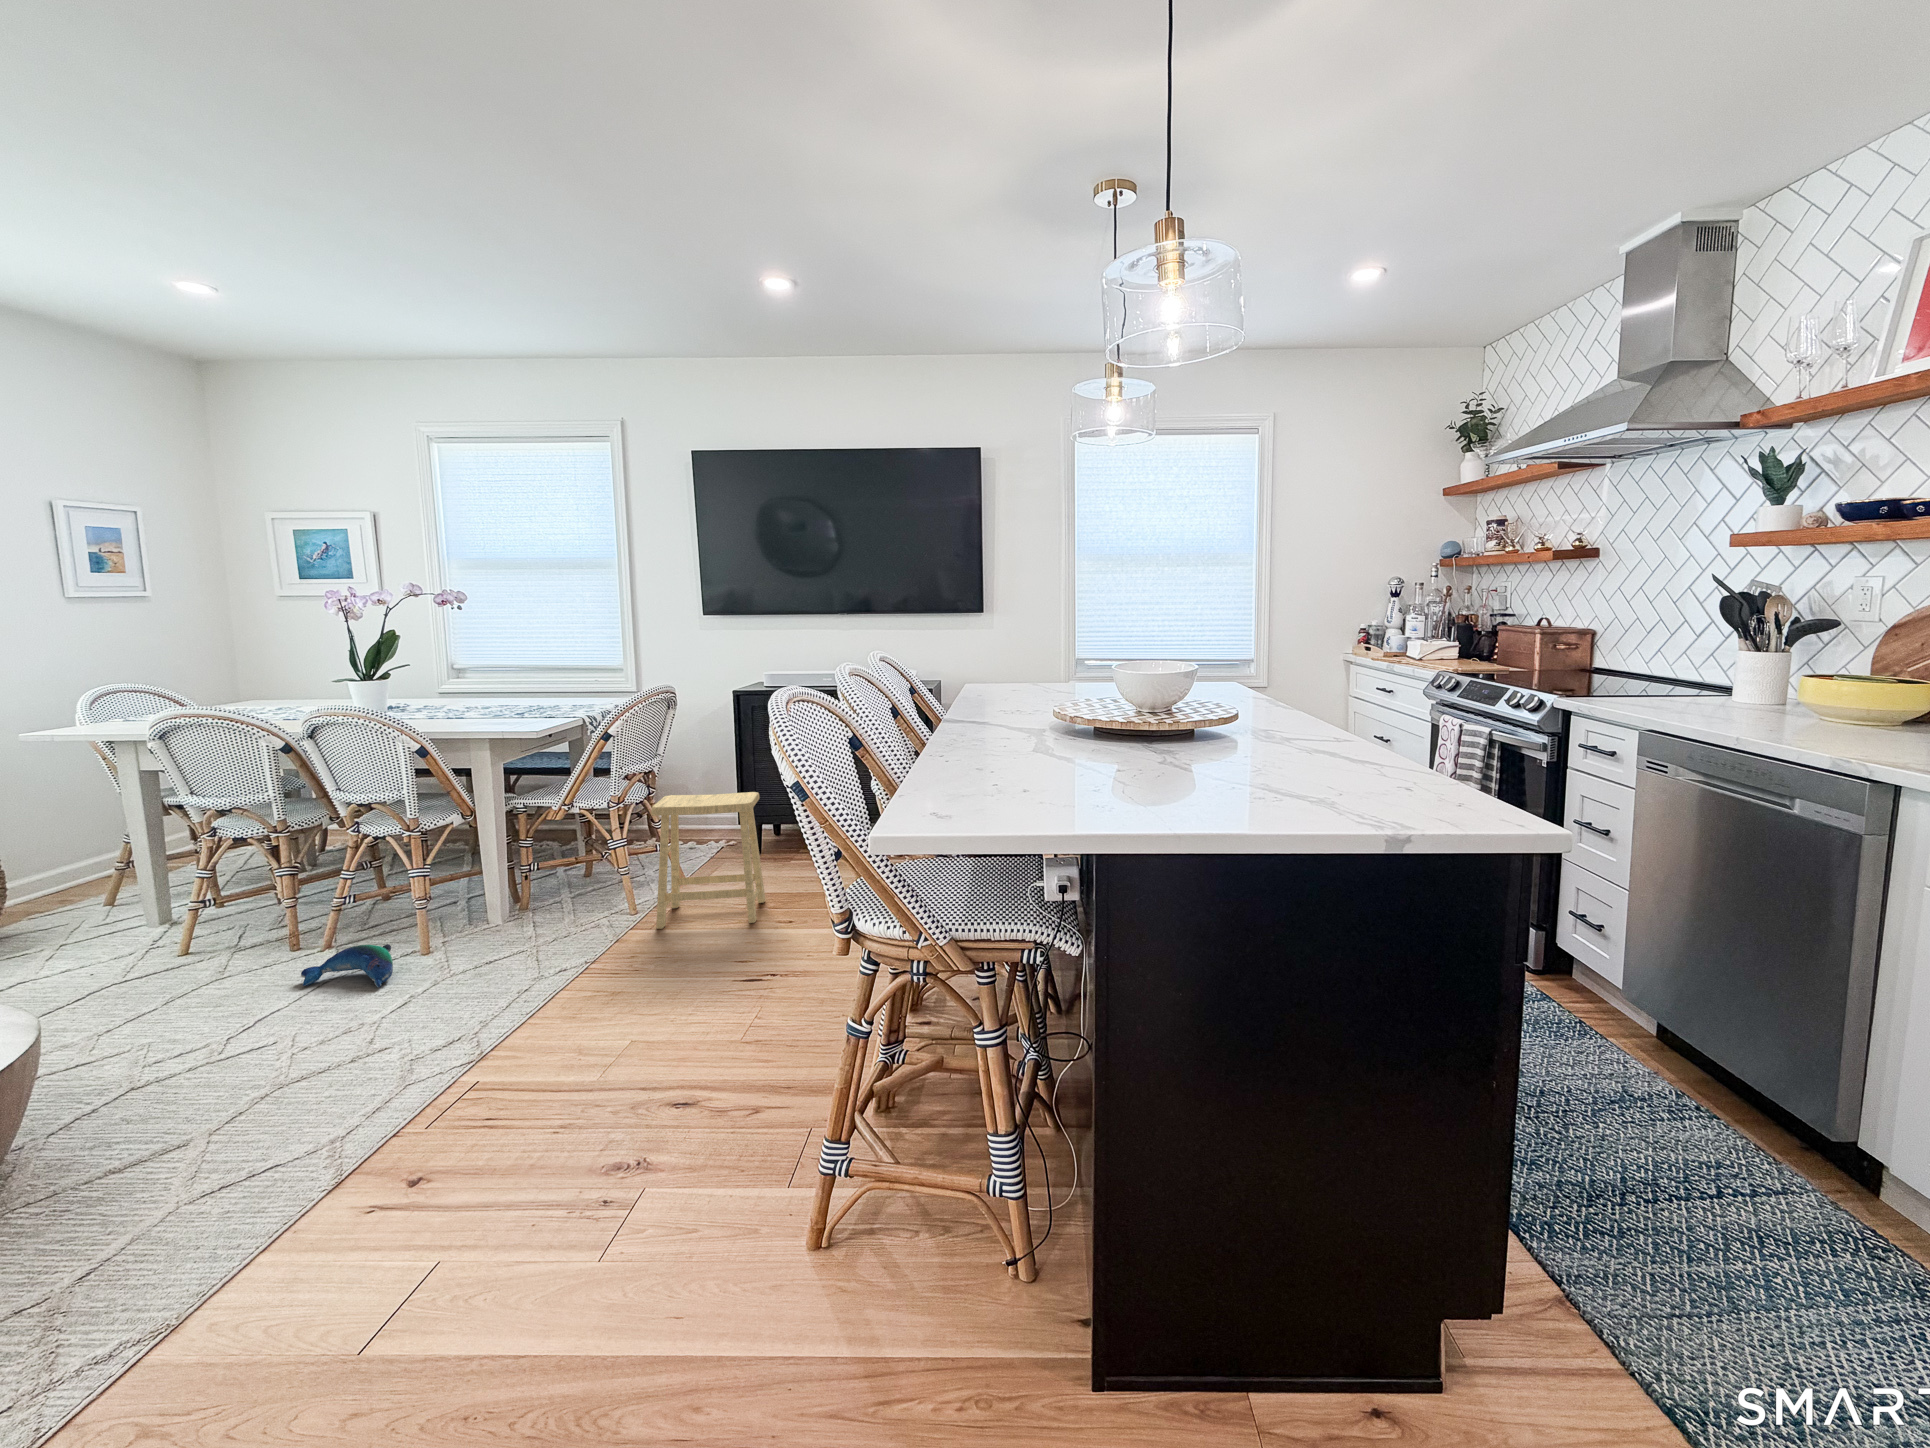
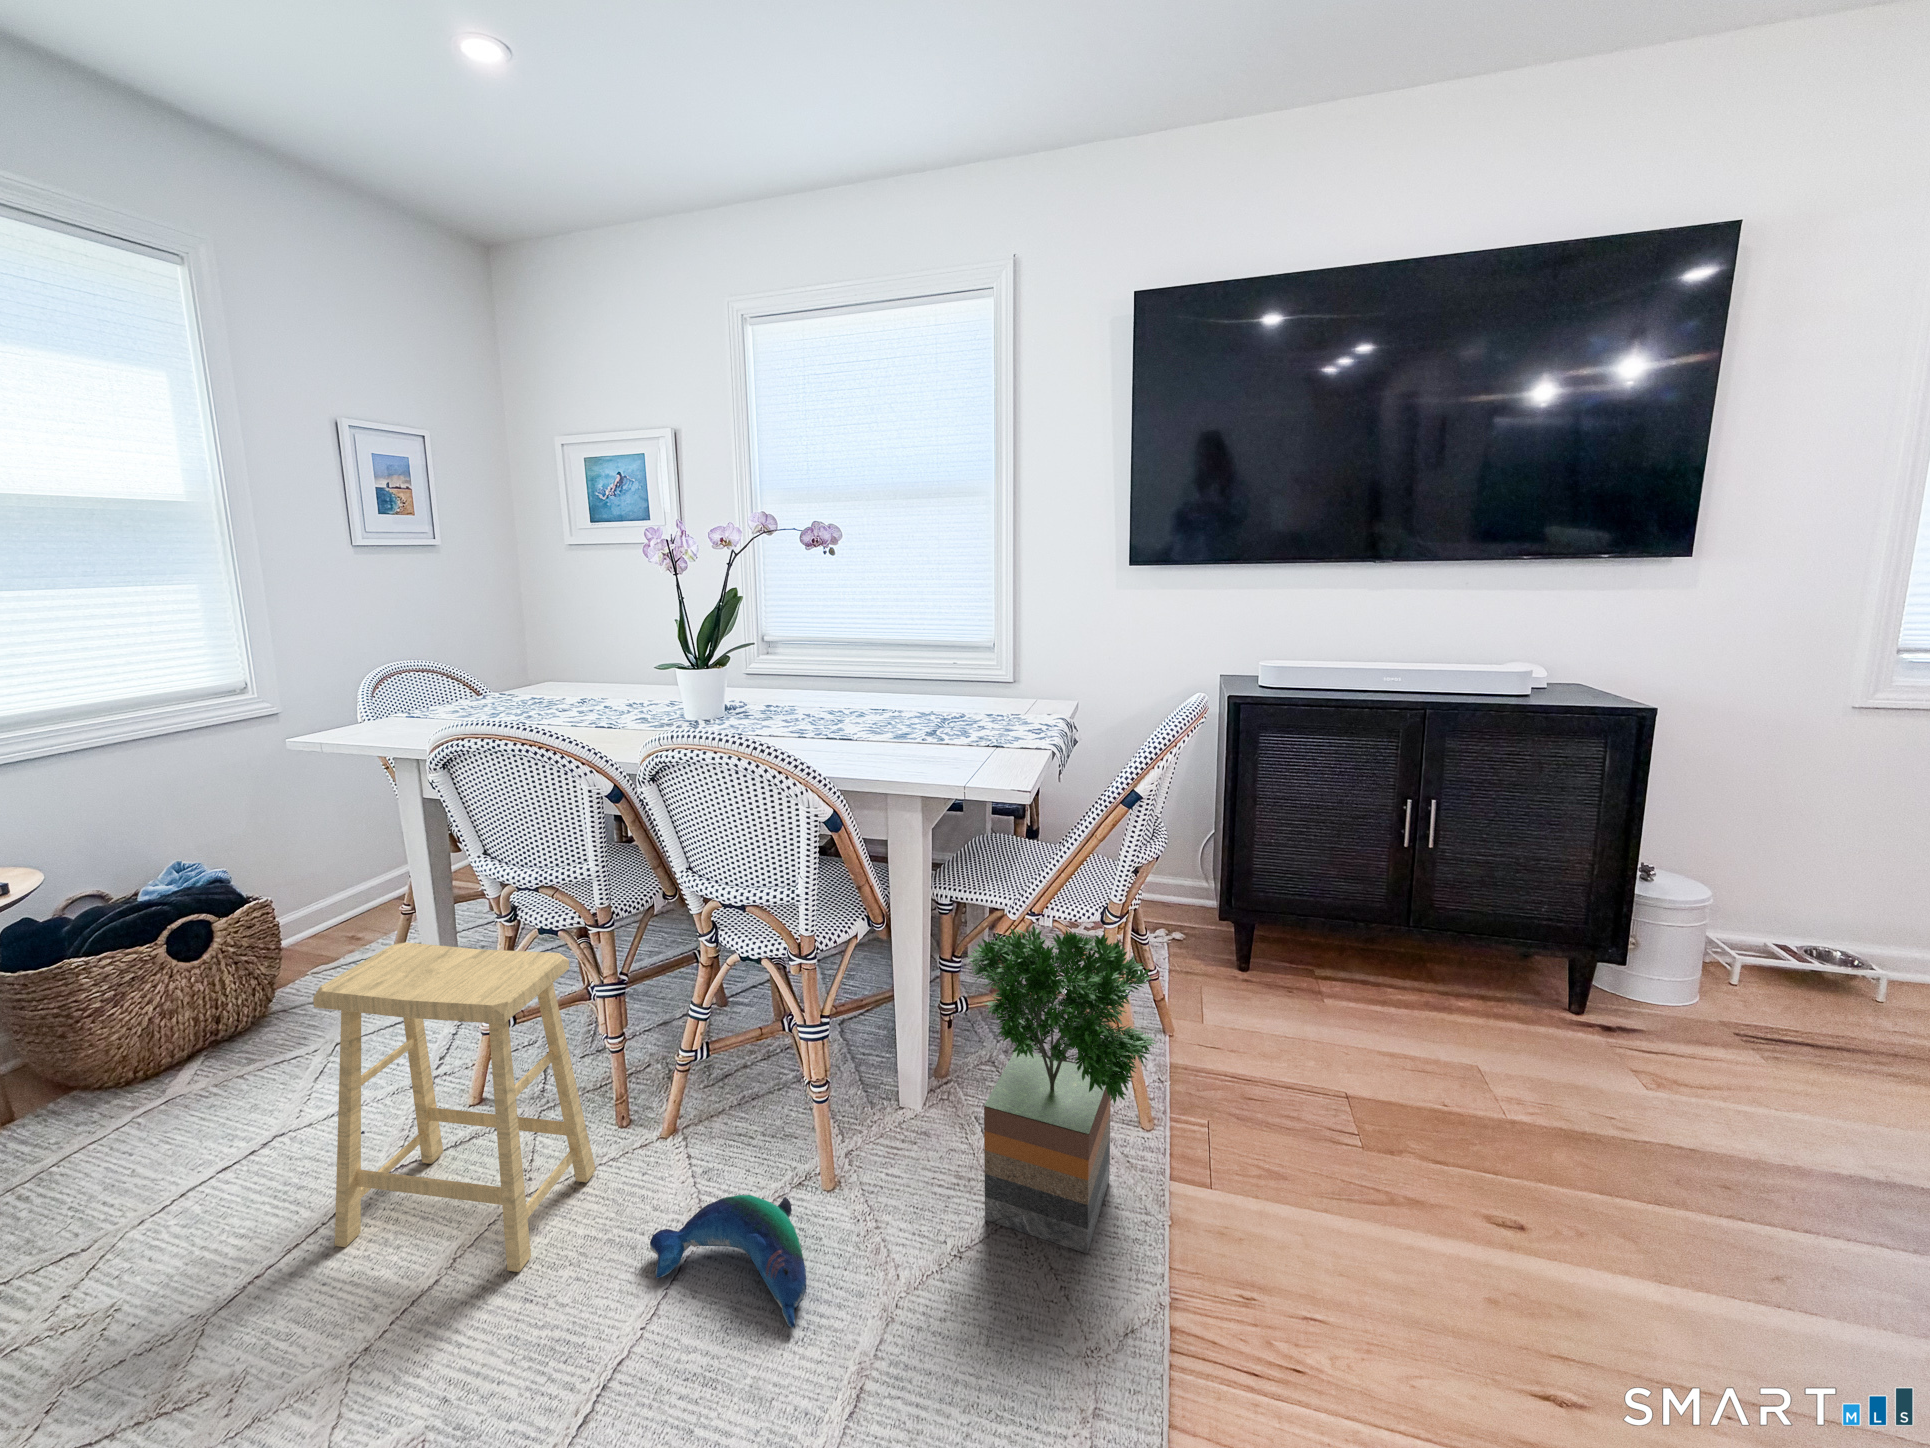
footstool: present [651,792,765,929] -> present [313,942,596,1272]
potted tree: none [498,800,605,950] -> present [968,925,1156,1254]

